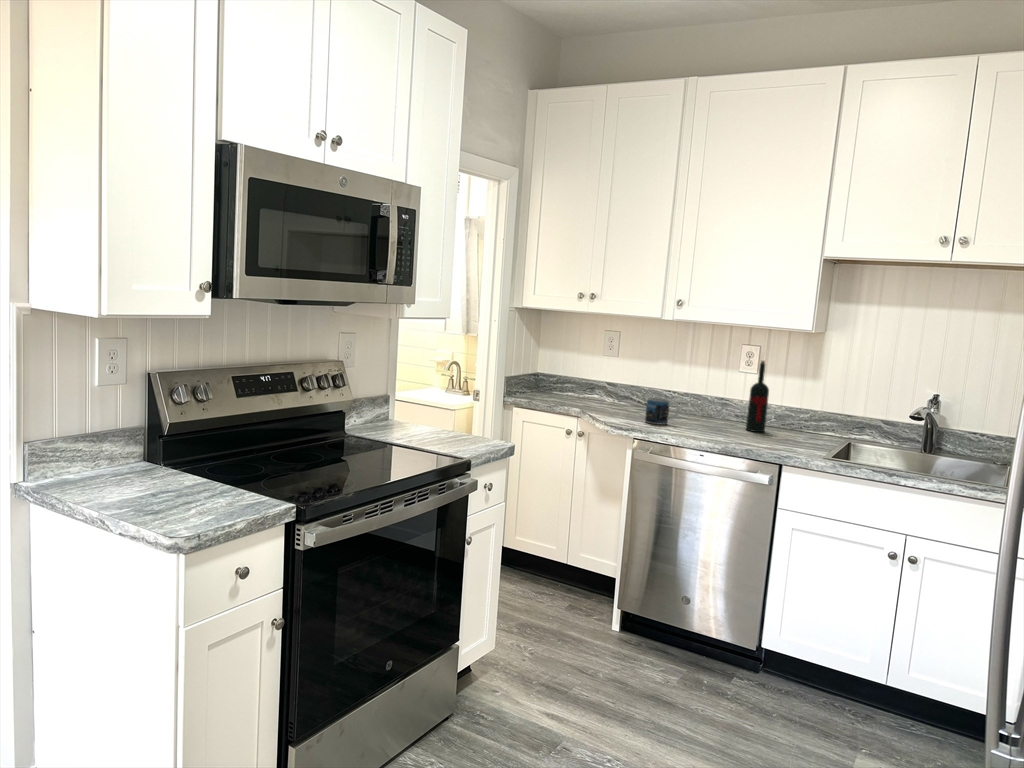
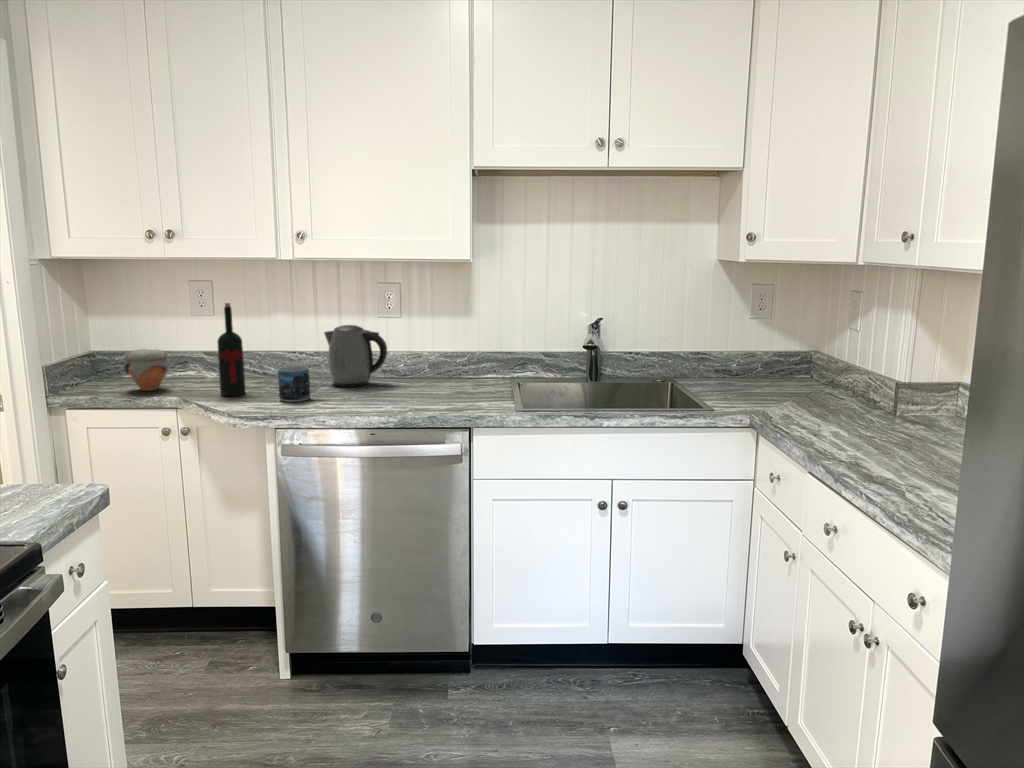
wine bottle: present [746,361,769,432] -> present [218,303,246,396]
jar: none [552,374,581,403] -> present [124,349,169,391]
kettle: none [691,374,739,423] -> present [324,325,387,387]

